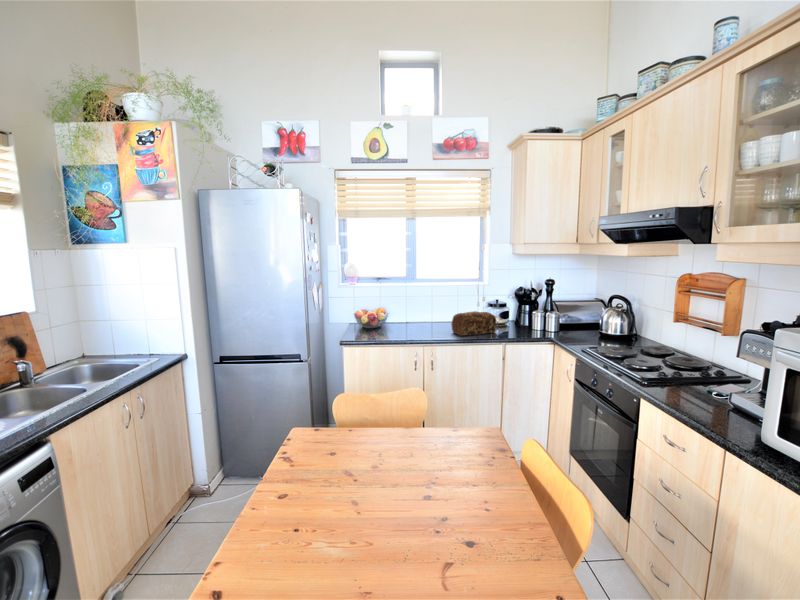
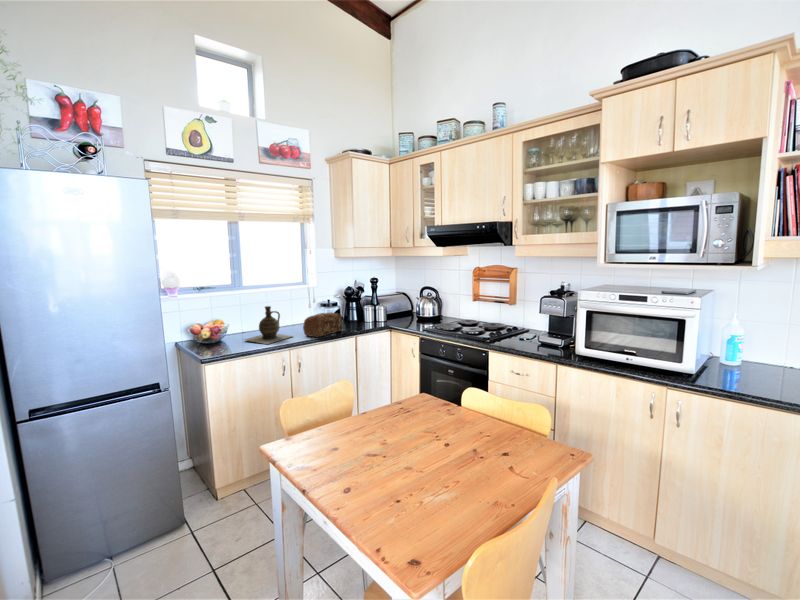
ceramic jug: none [399,299,443,335] -> present [244,306,292,344]

